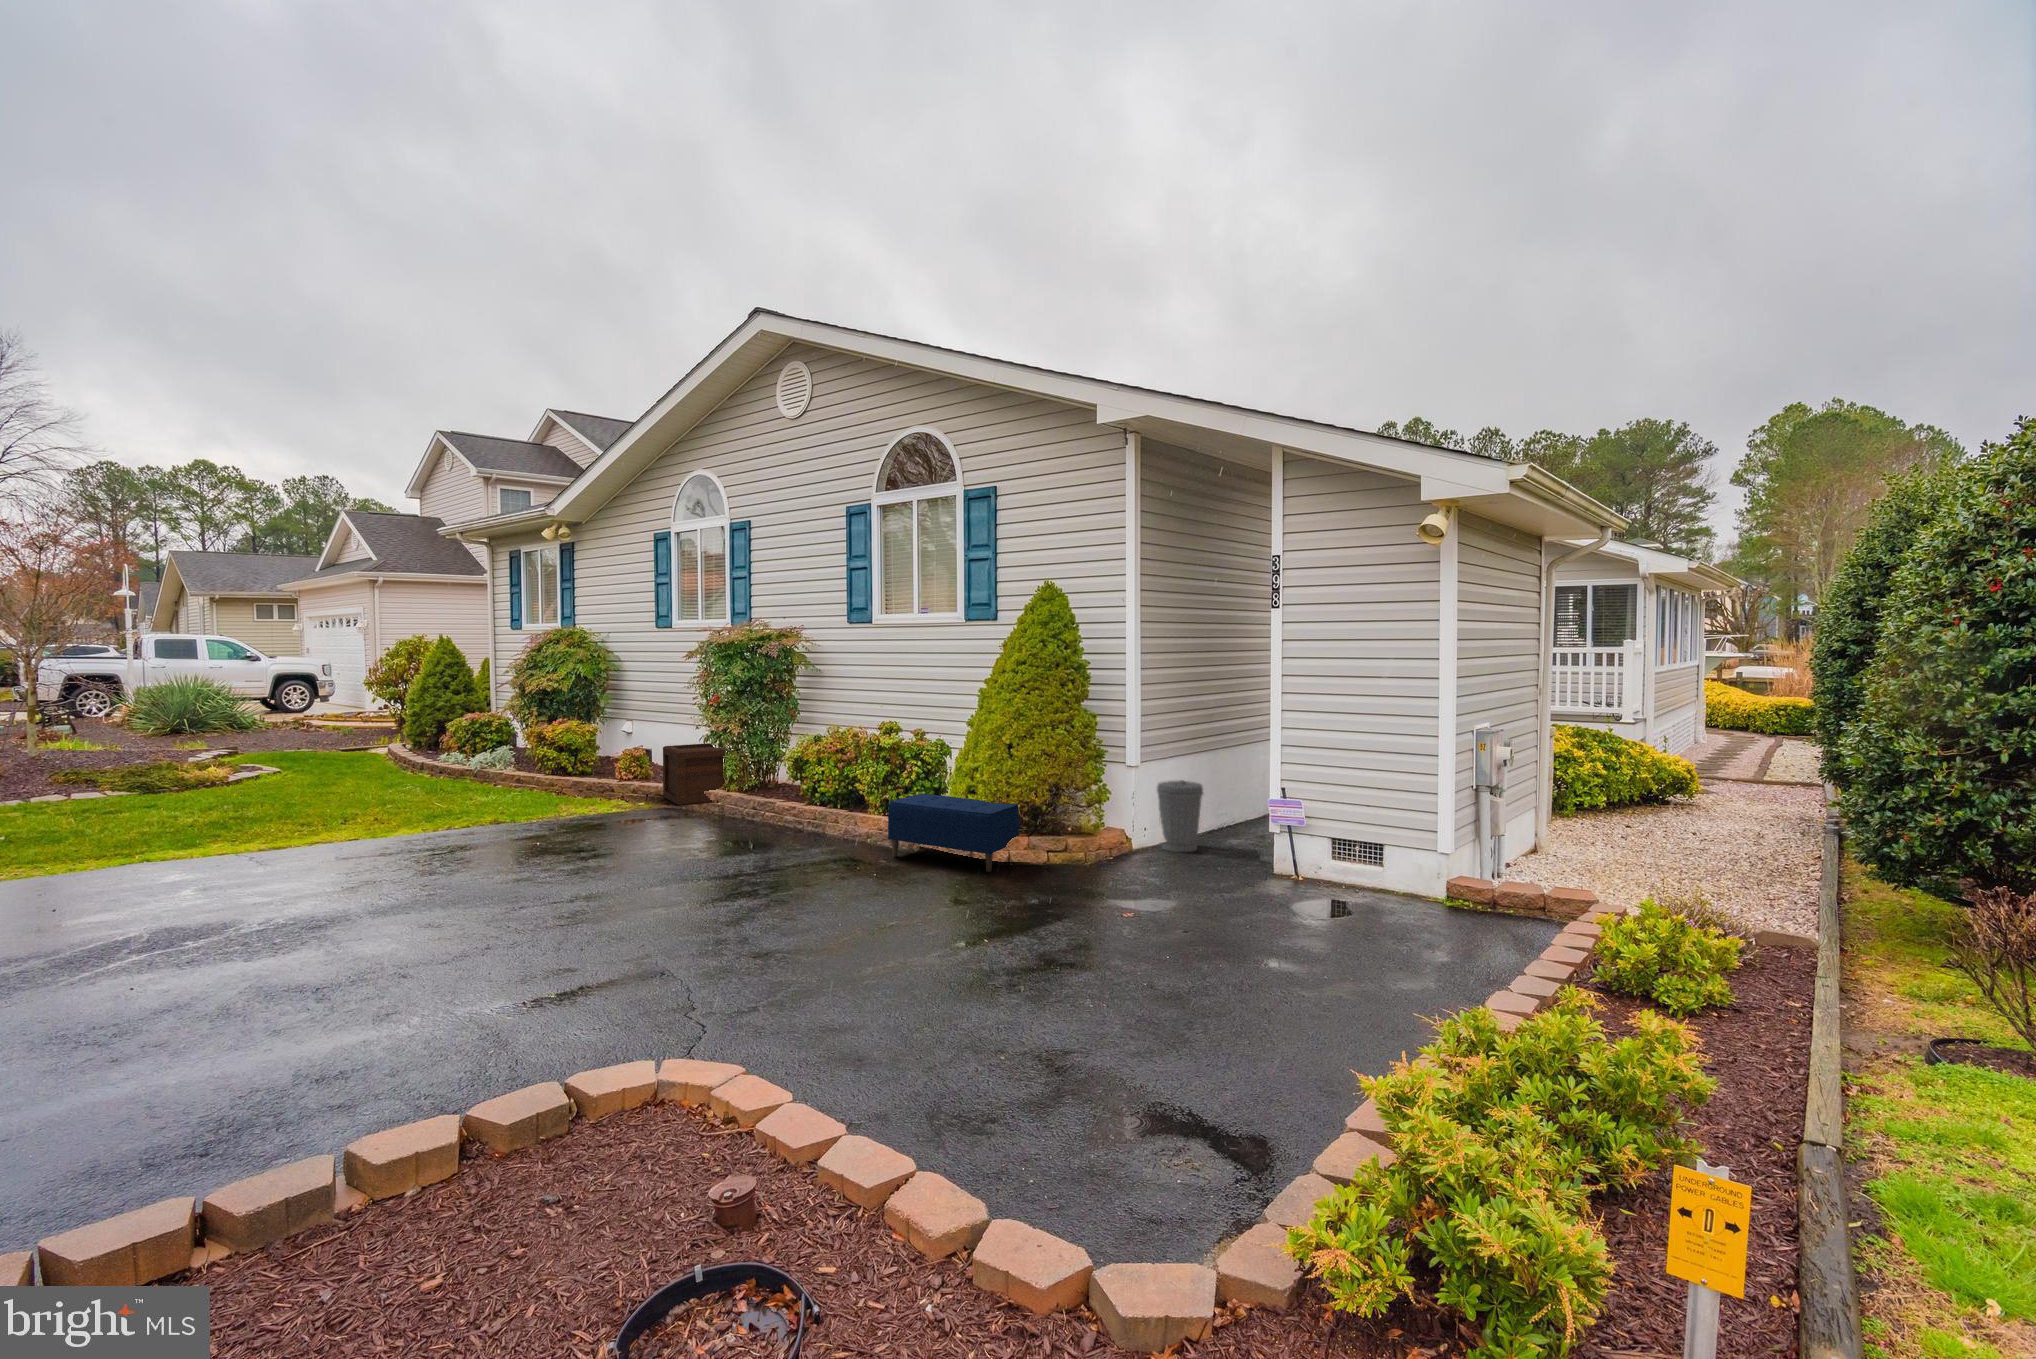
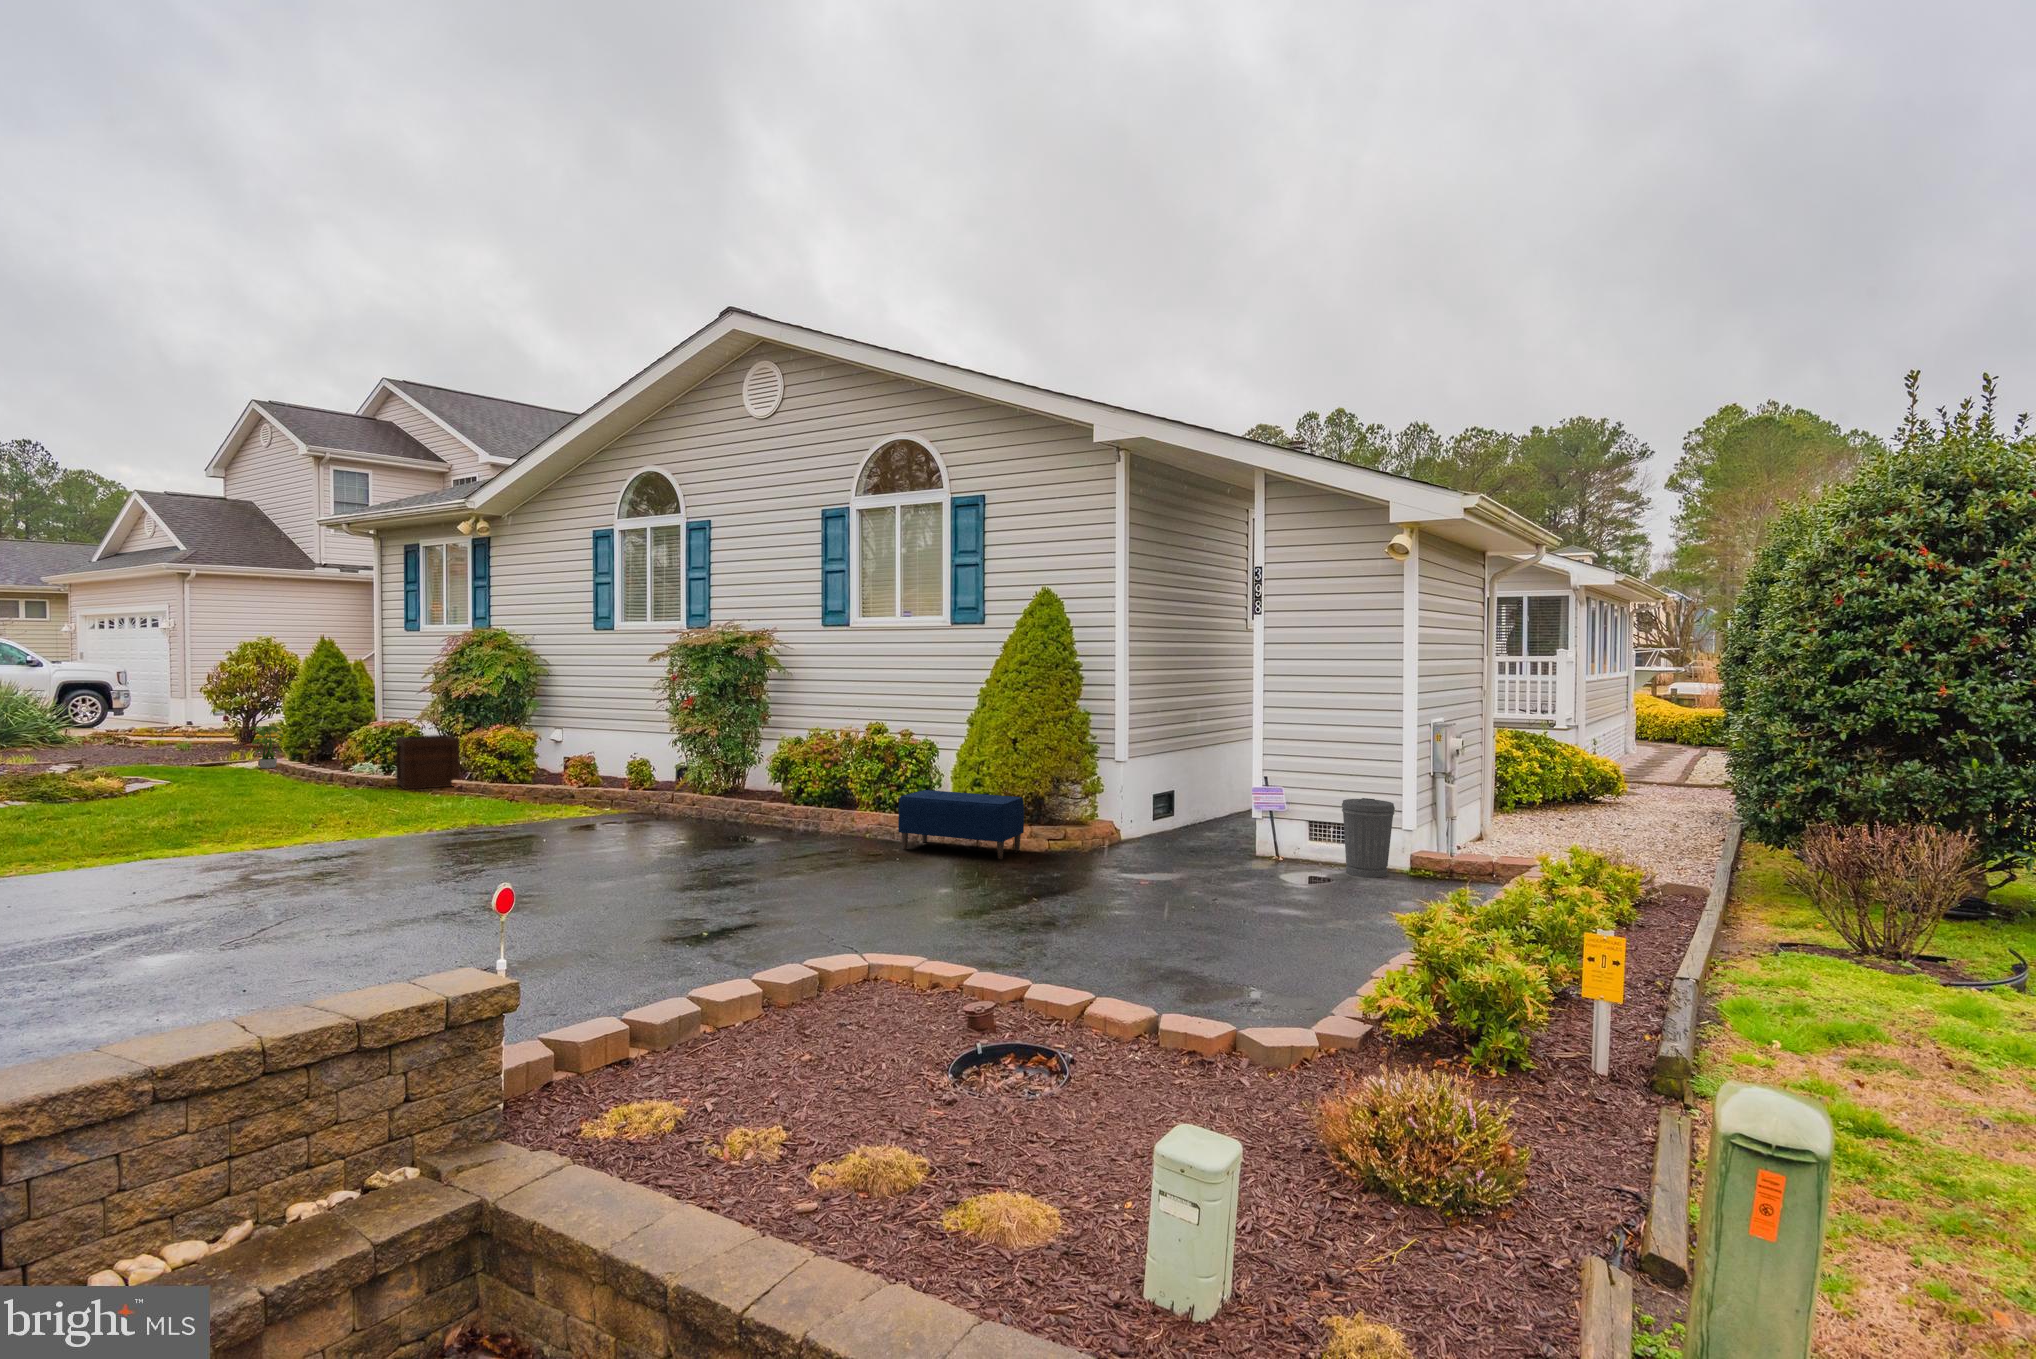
potted plant: none [375,715,404,754] -> present [250,726,283,768]
wooden crate: present [663,743,725,805] -> present [395,735,460,790]
trash can: present [1157,780,1203,852] -> present [1342,798,1395,878]

